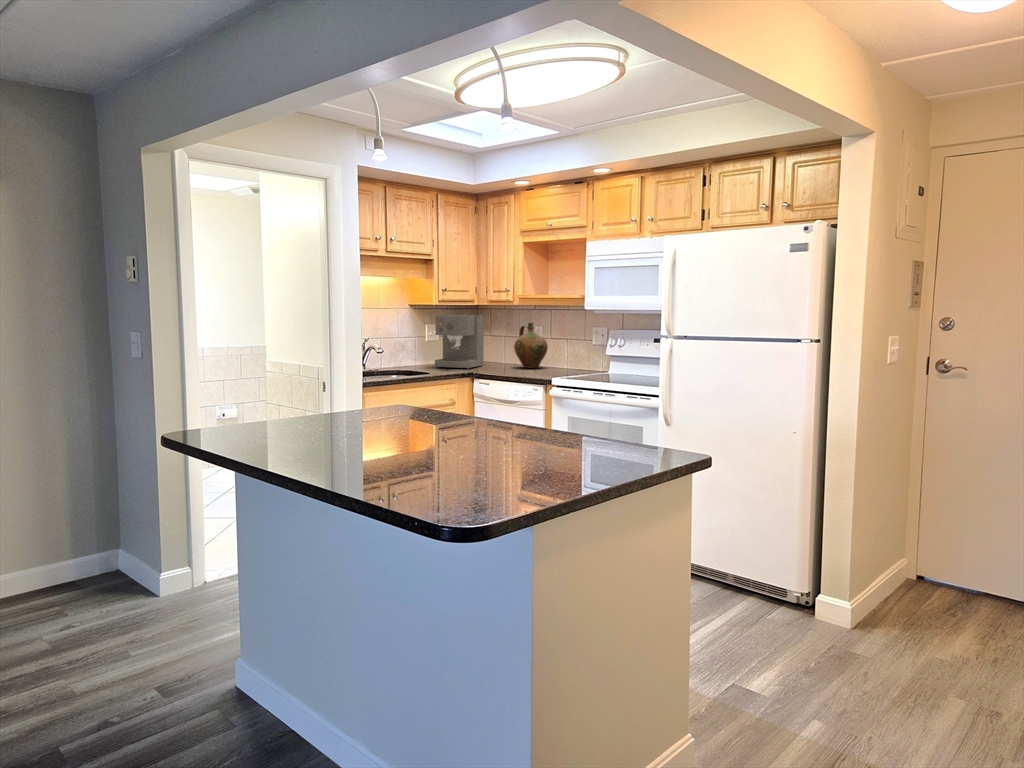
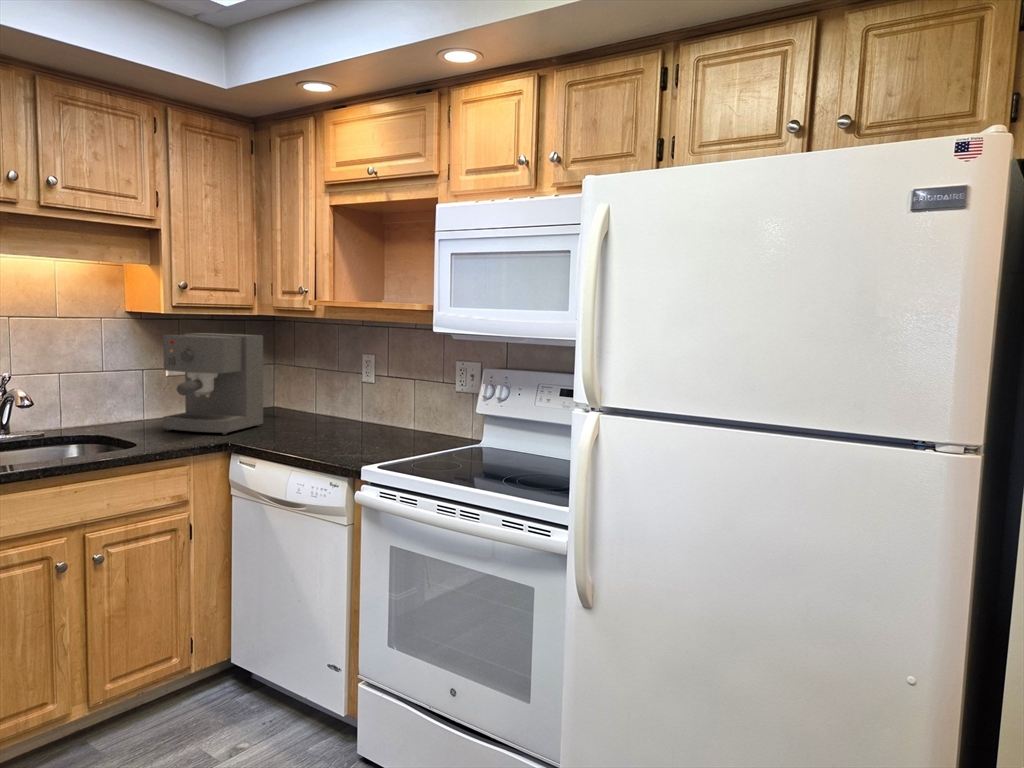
ceramic jug: present [514,322,548,368] -> none [315,350,376,433]

